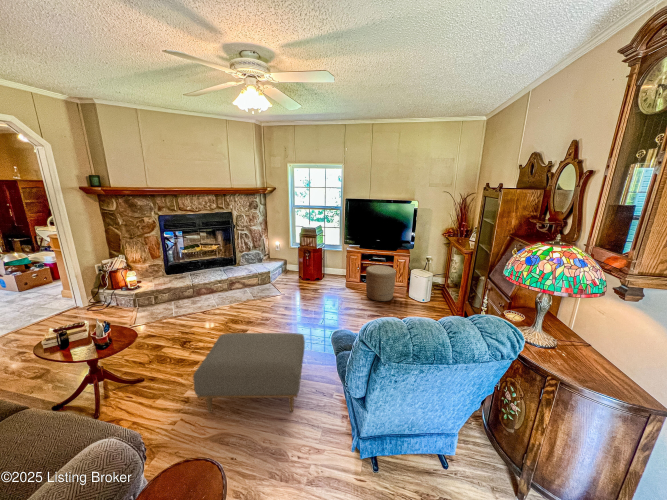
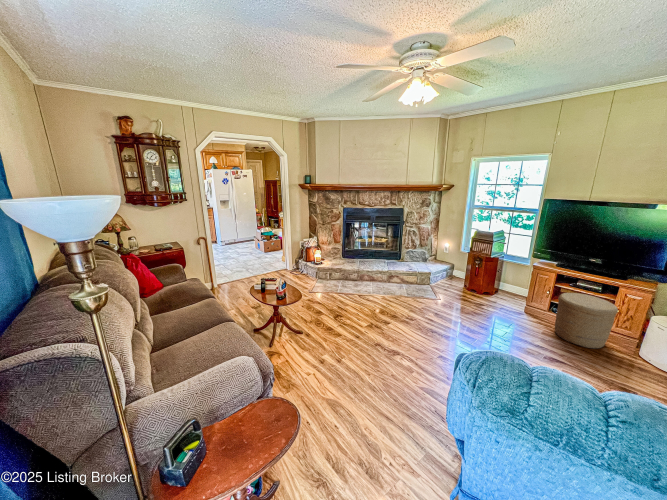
ottoman: present [193,333,305,413] -> none [324,317,436,418]

